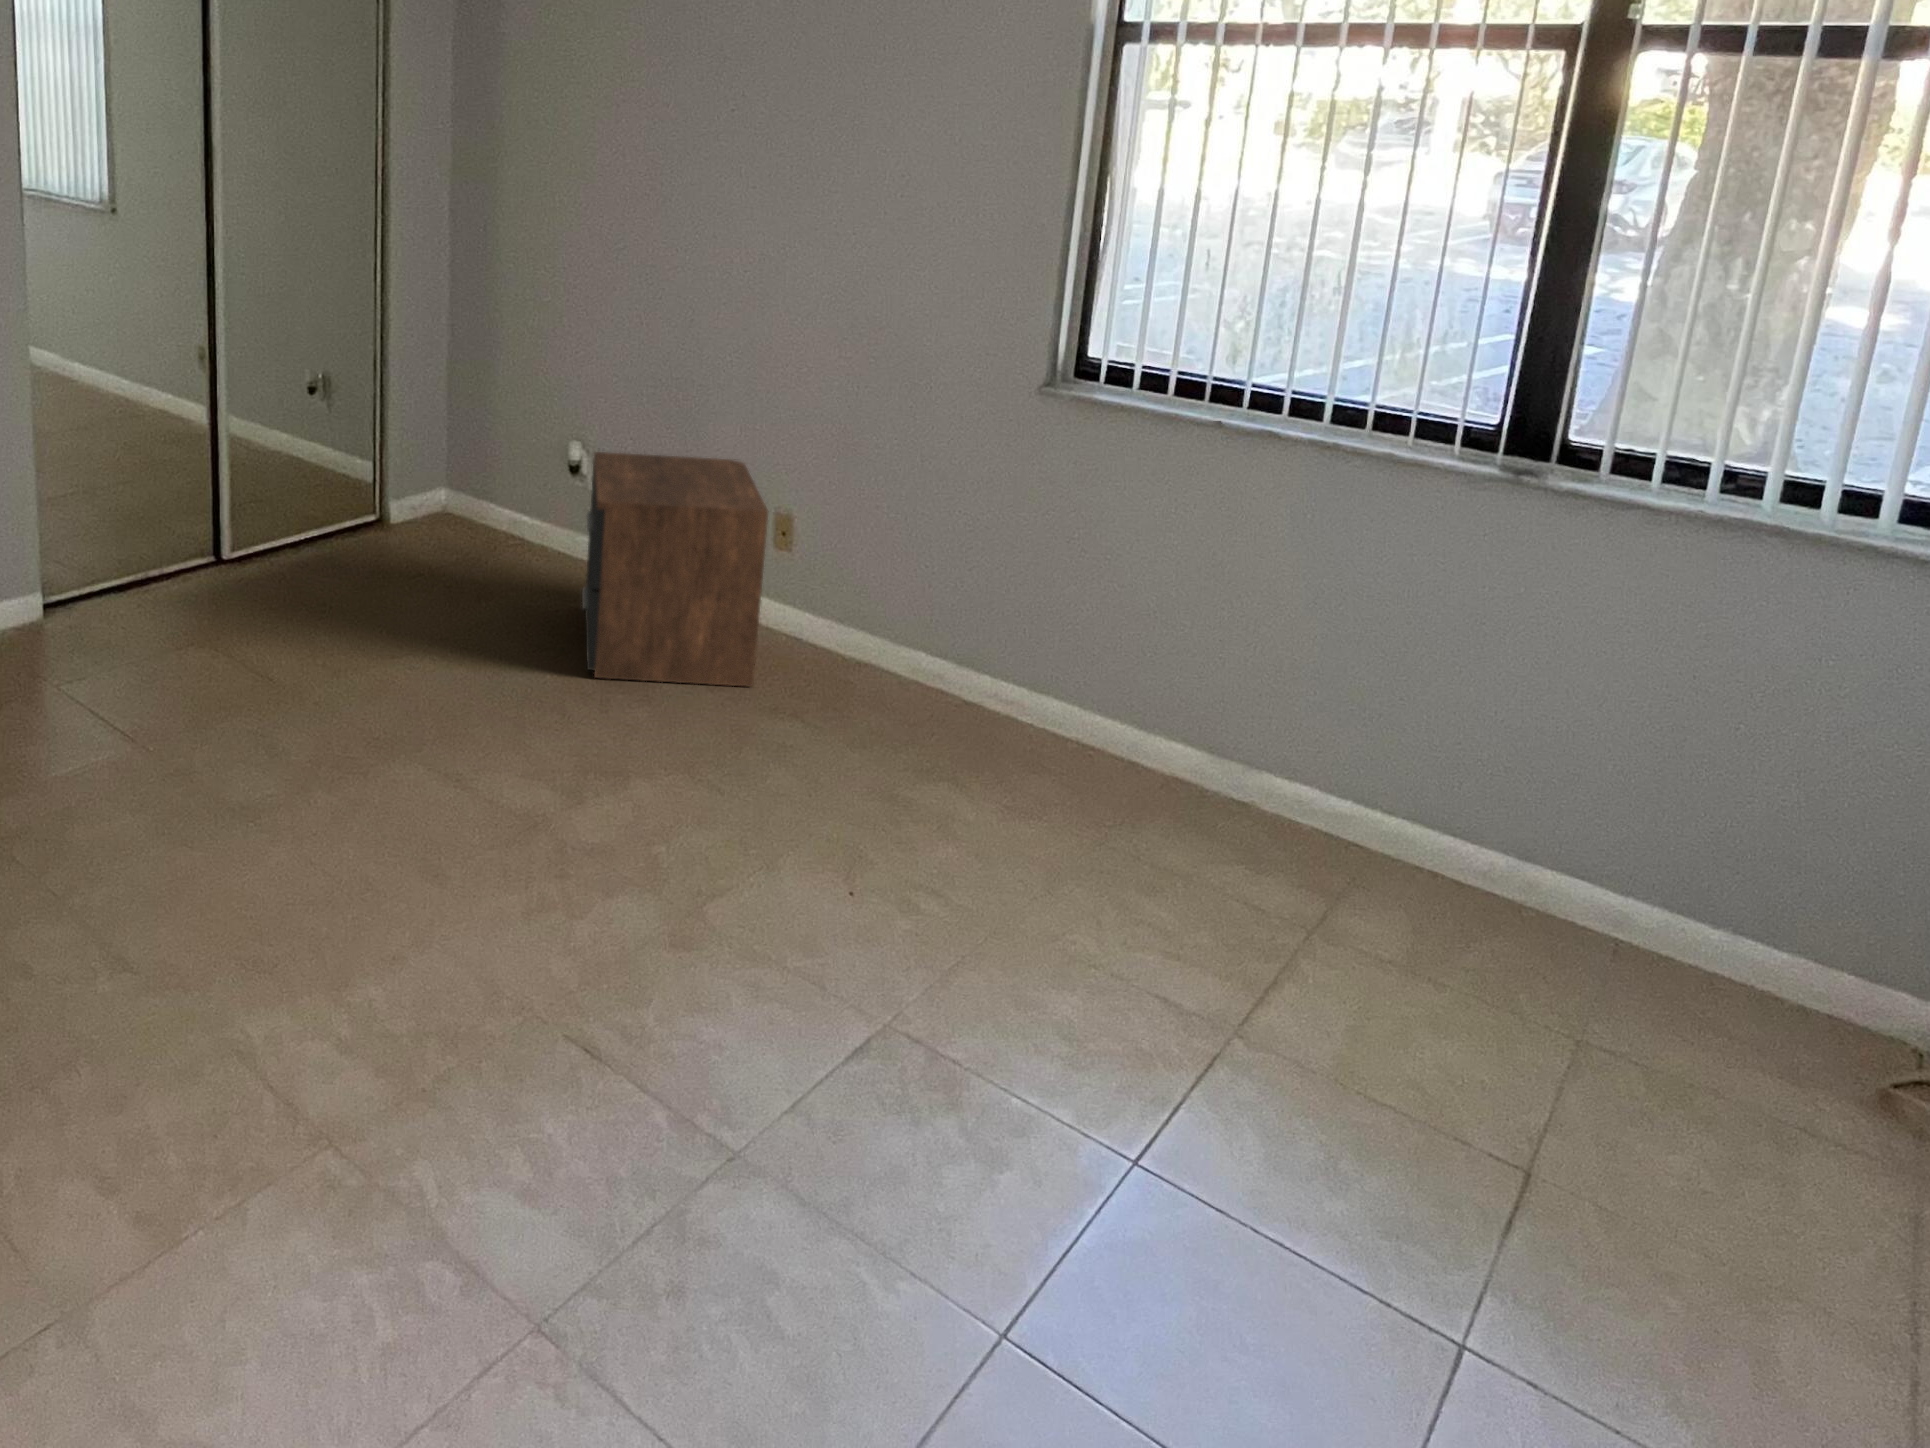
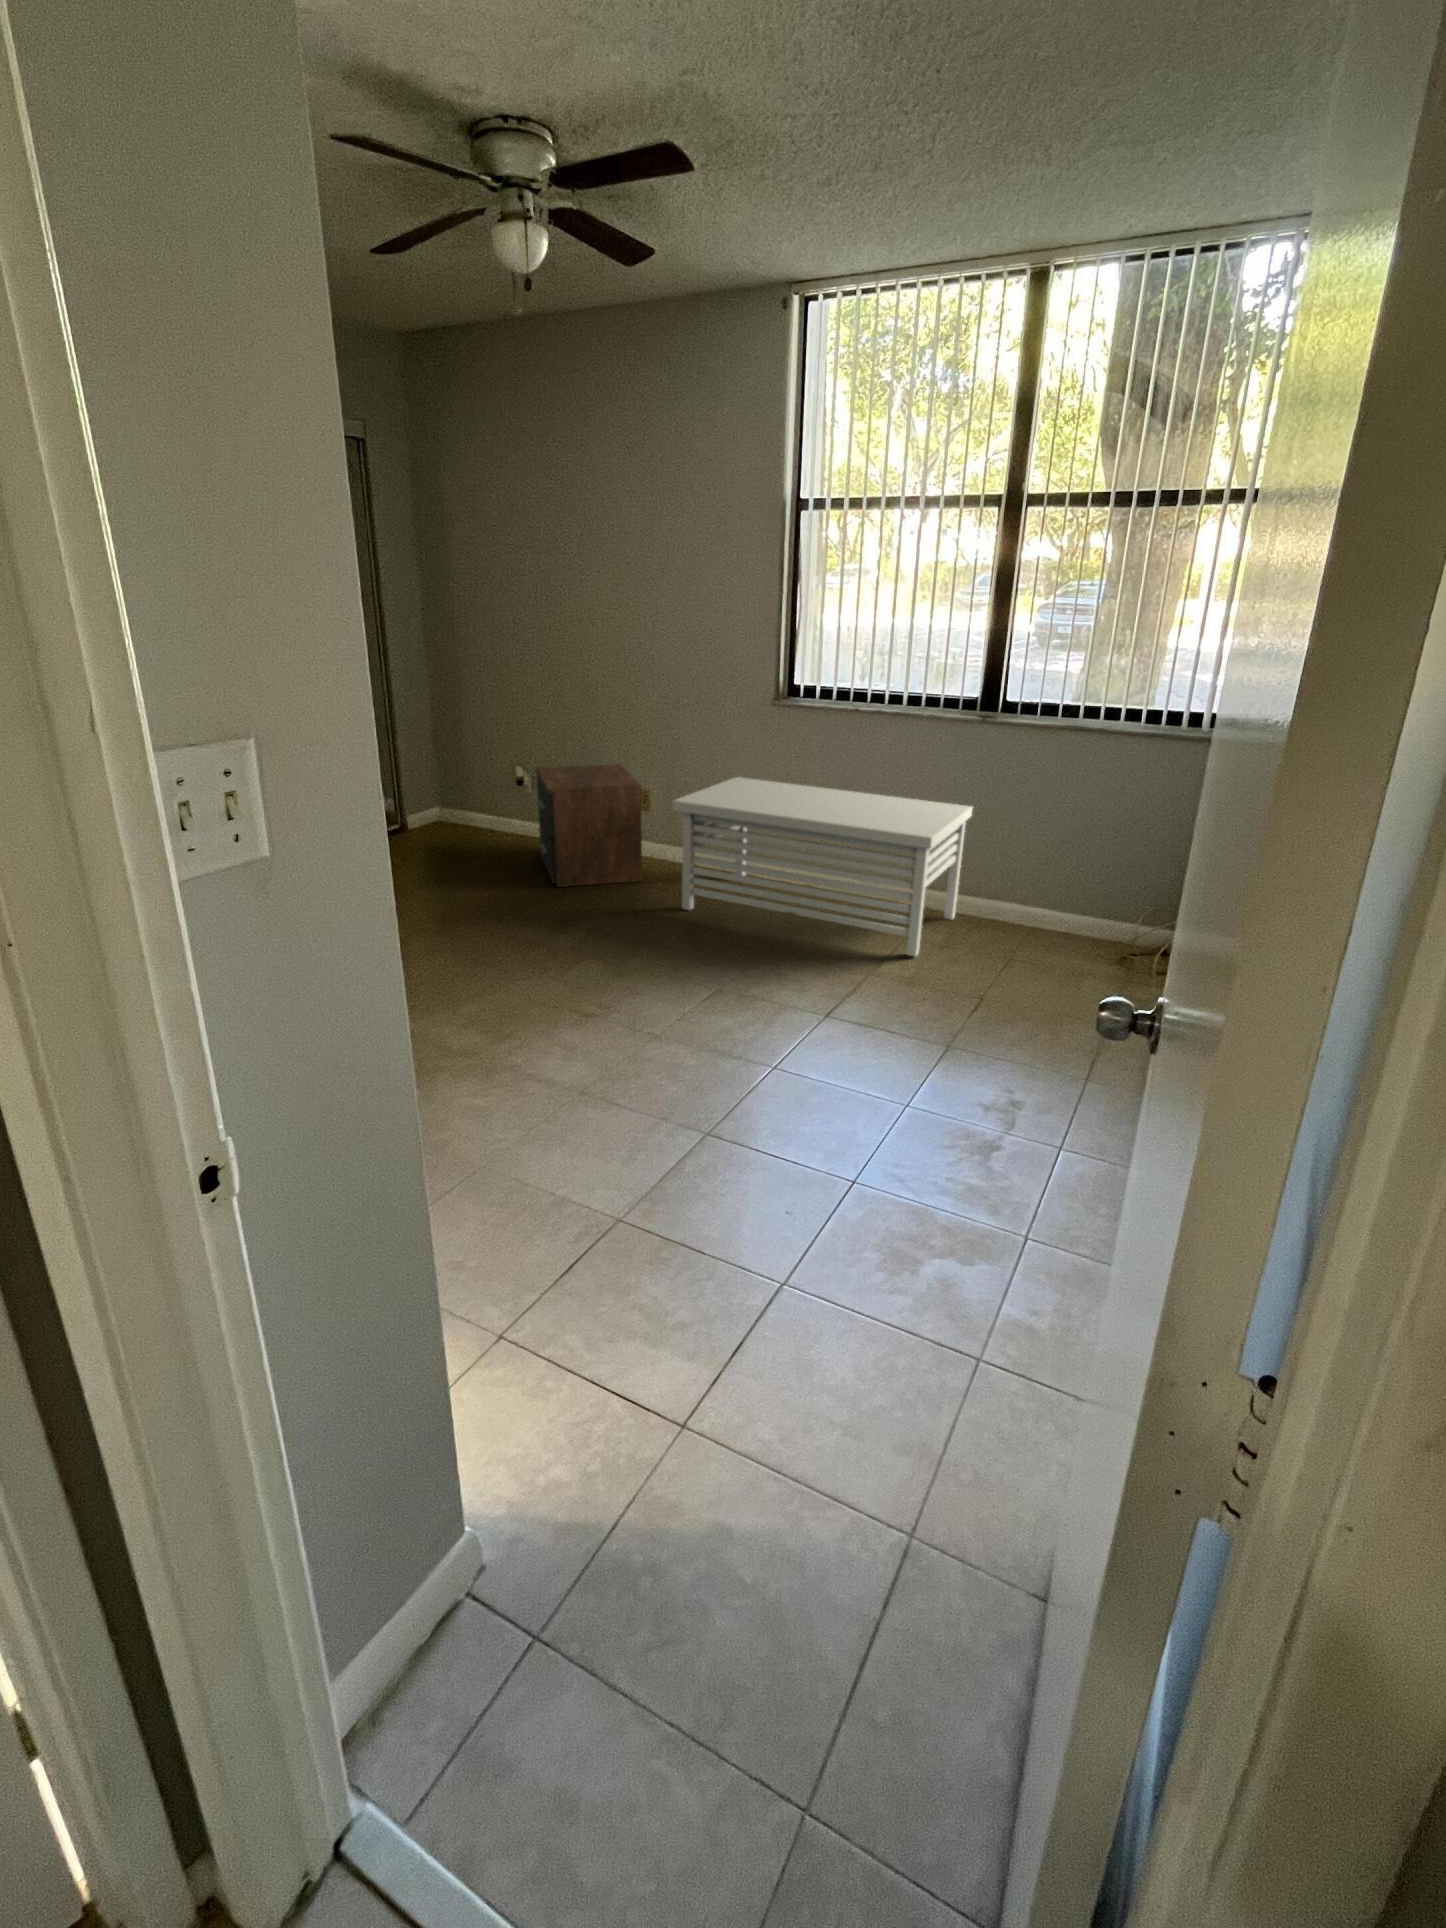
storage bench: none [816,515,1481,1002] -> present [672,777,972,956]

